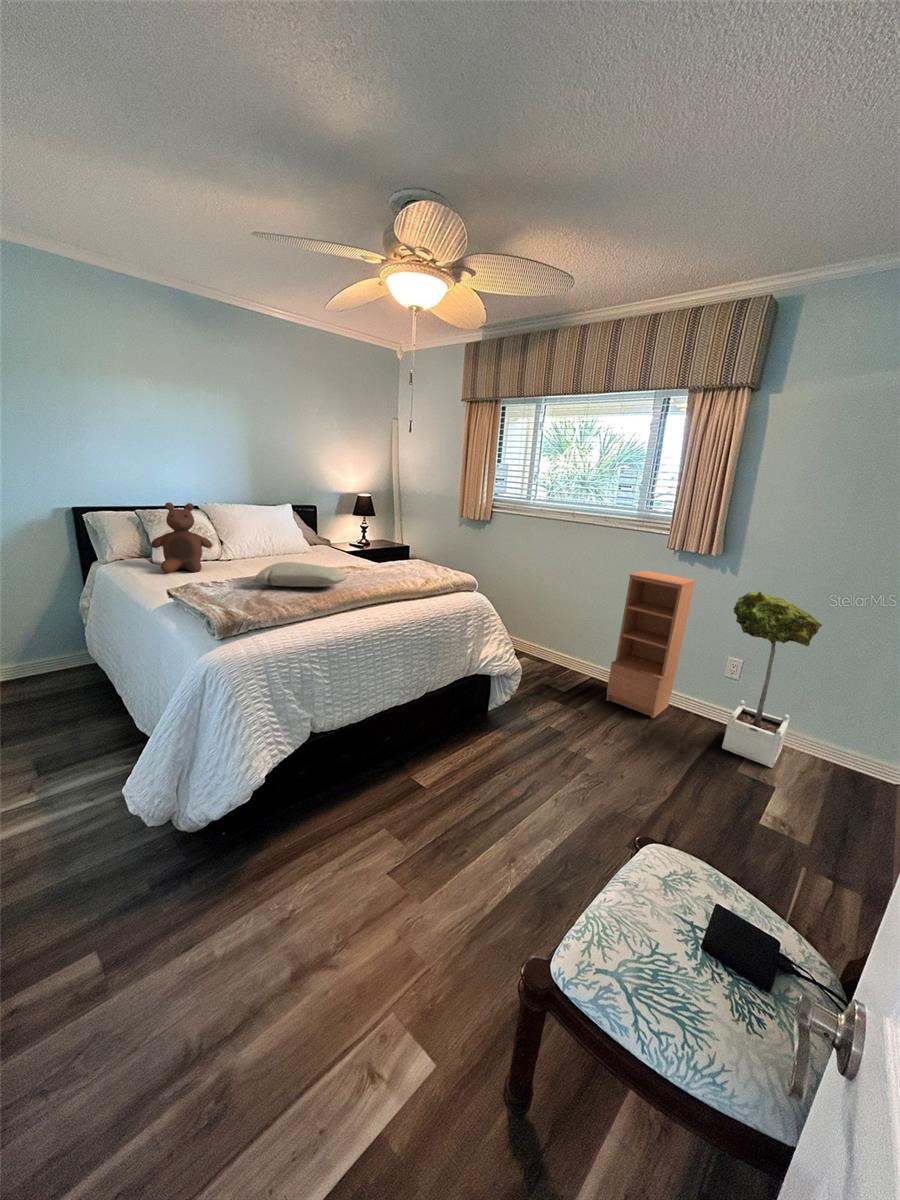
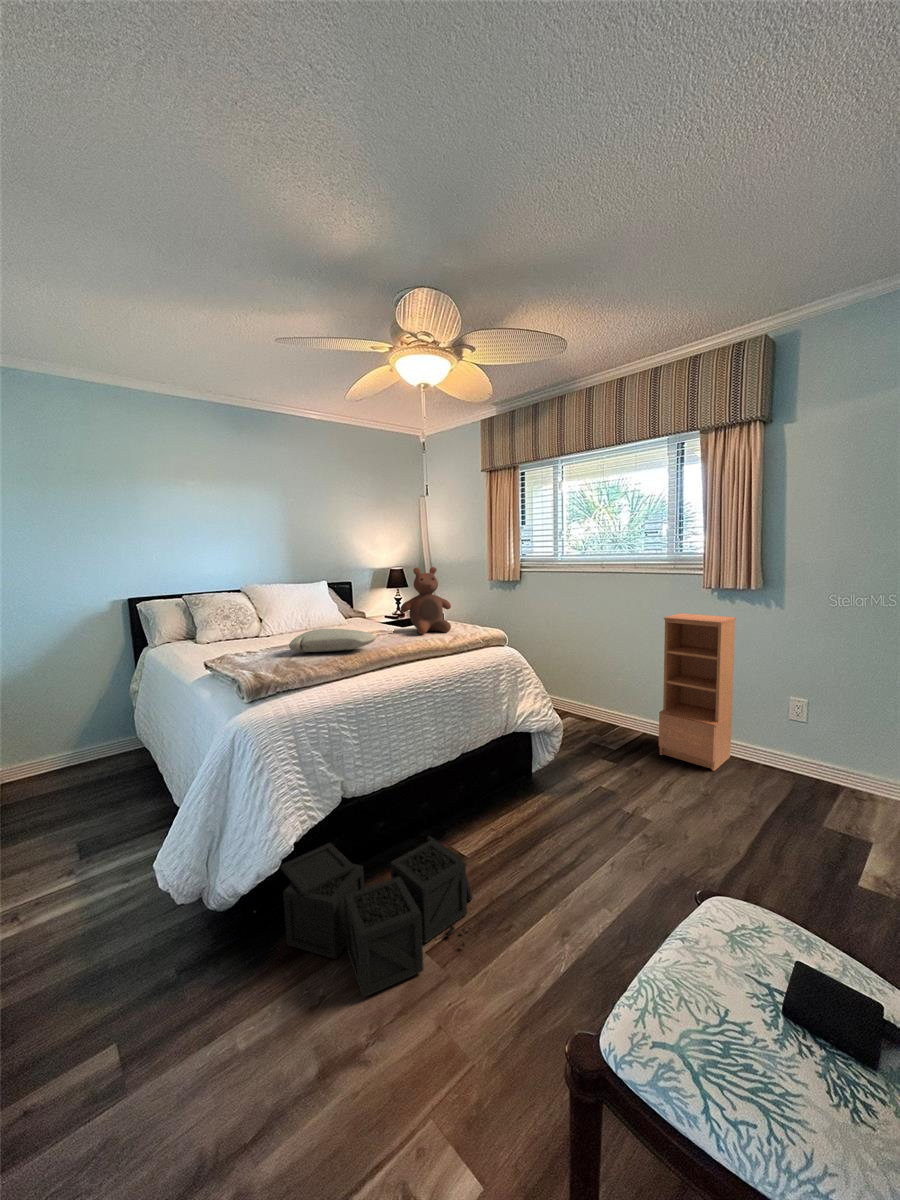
stuffed bear: present [151,503,212,573] -> present [401,567,451,634]
potted tree: present [722,592,822,768] -> none [781,620,884,818]
storage bin: none [249,772,430,914] -> present [281,836,473,998]

